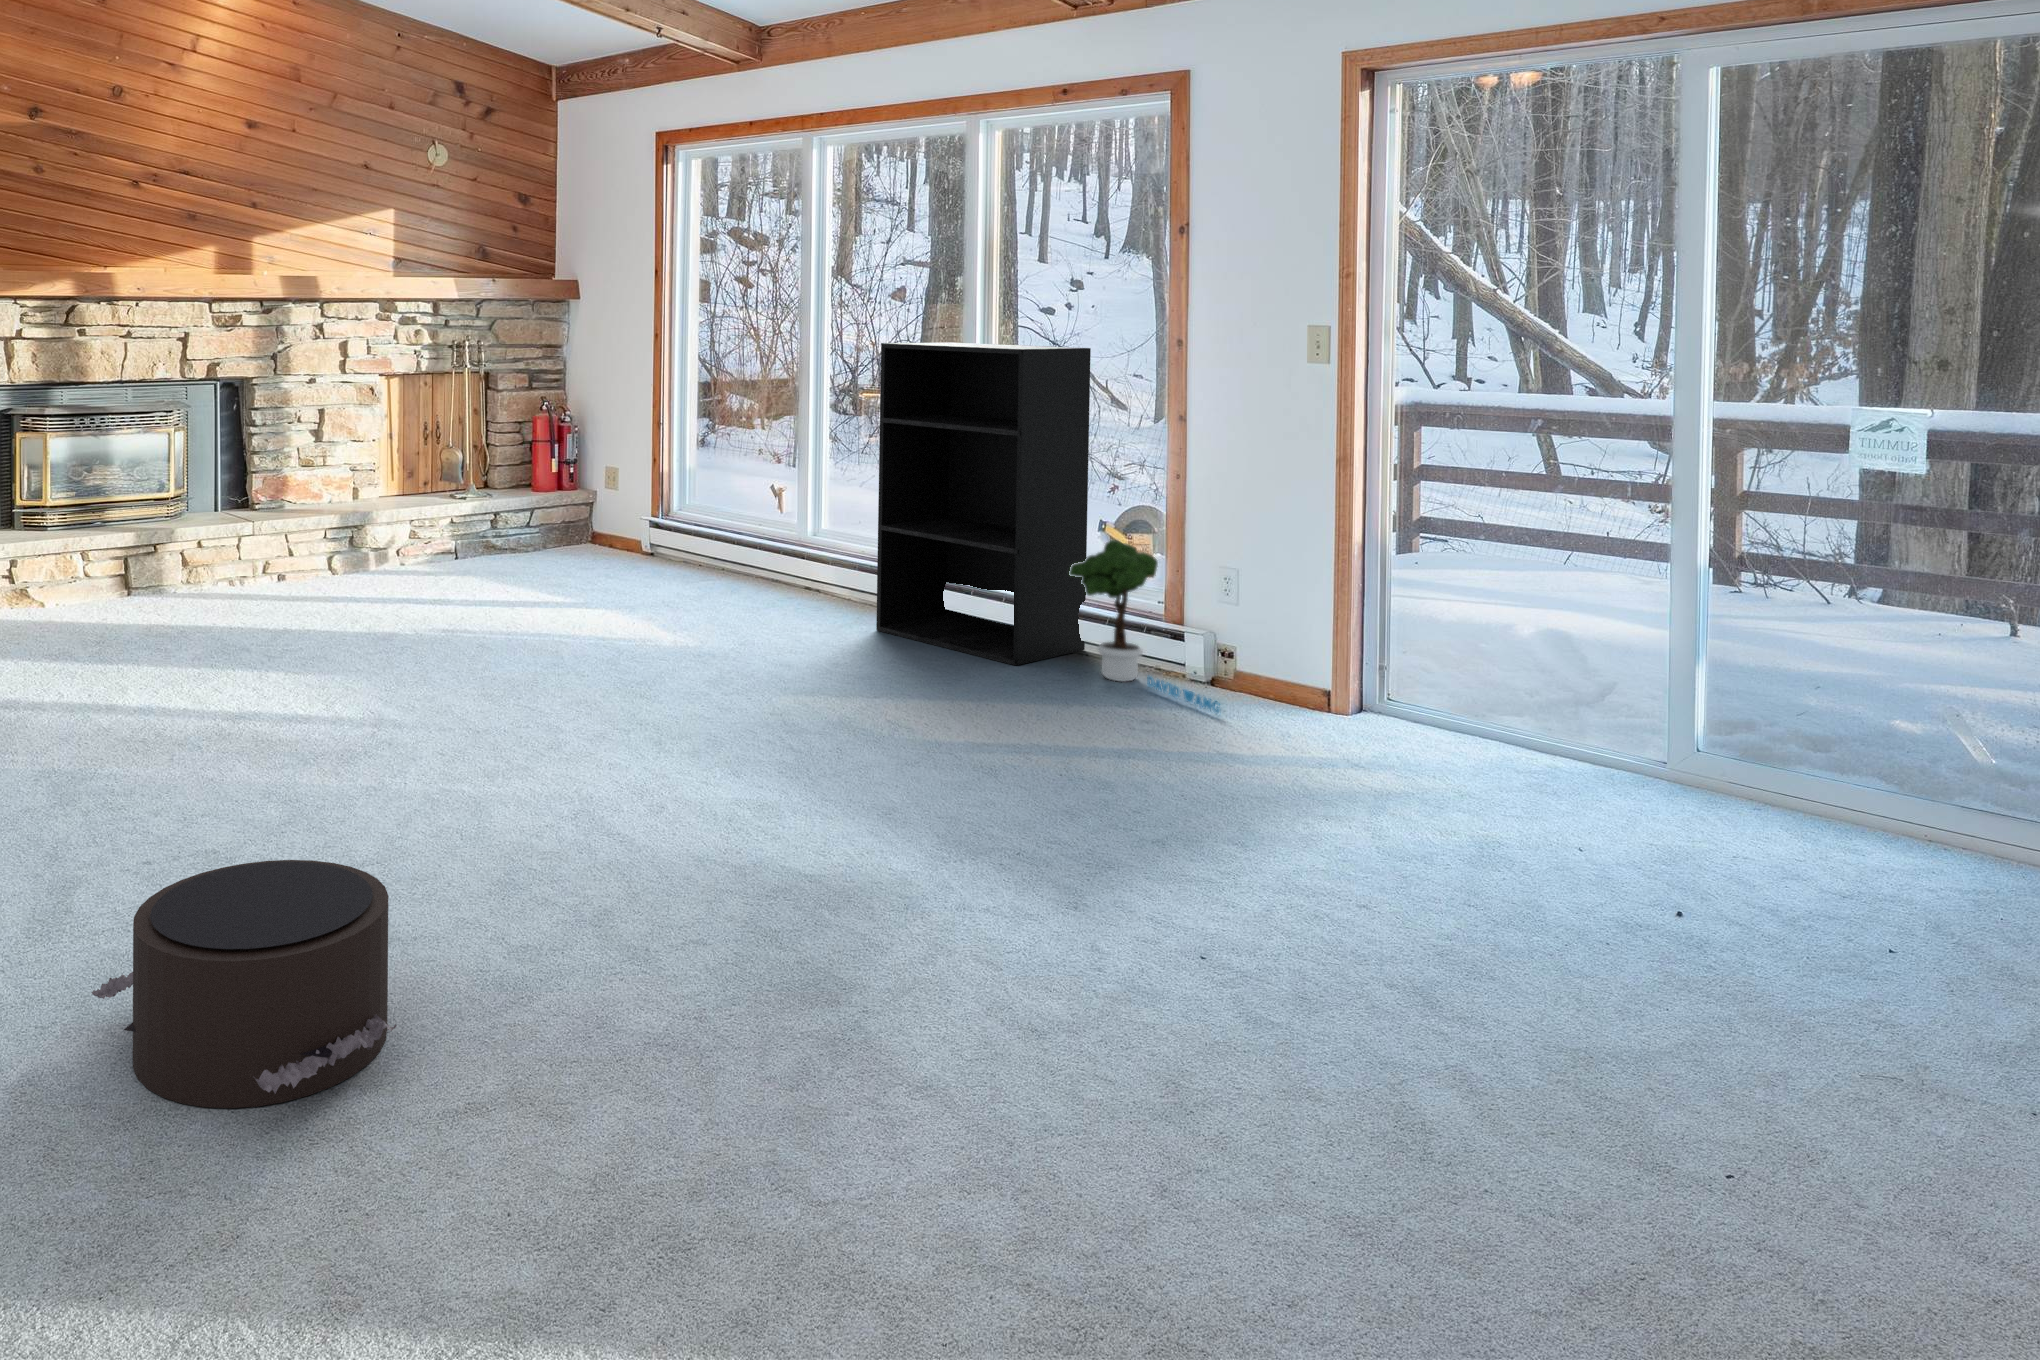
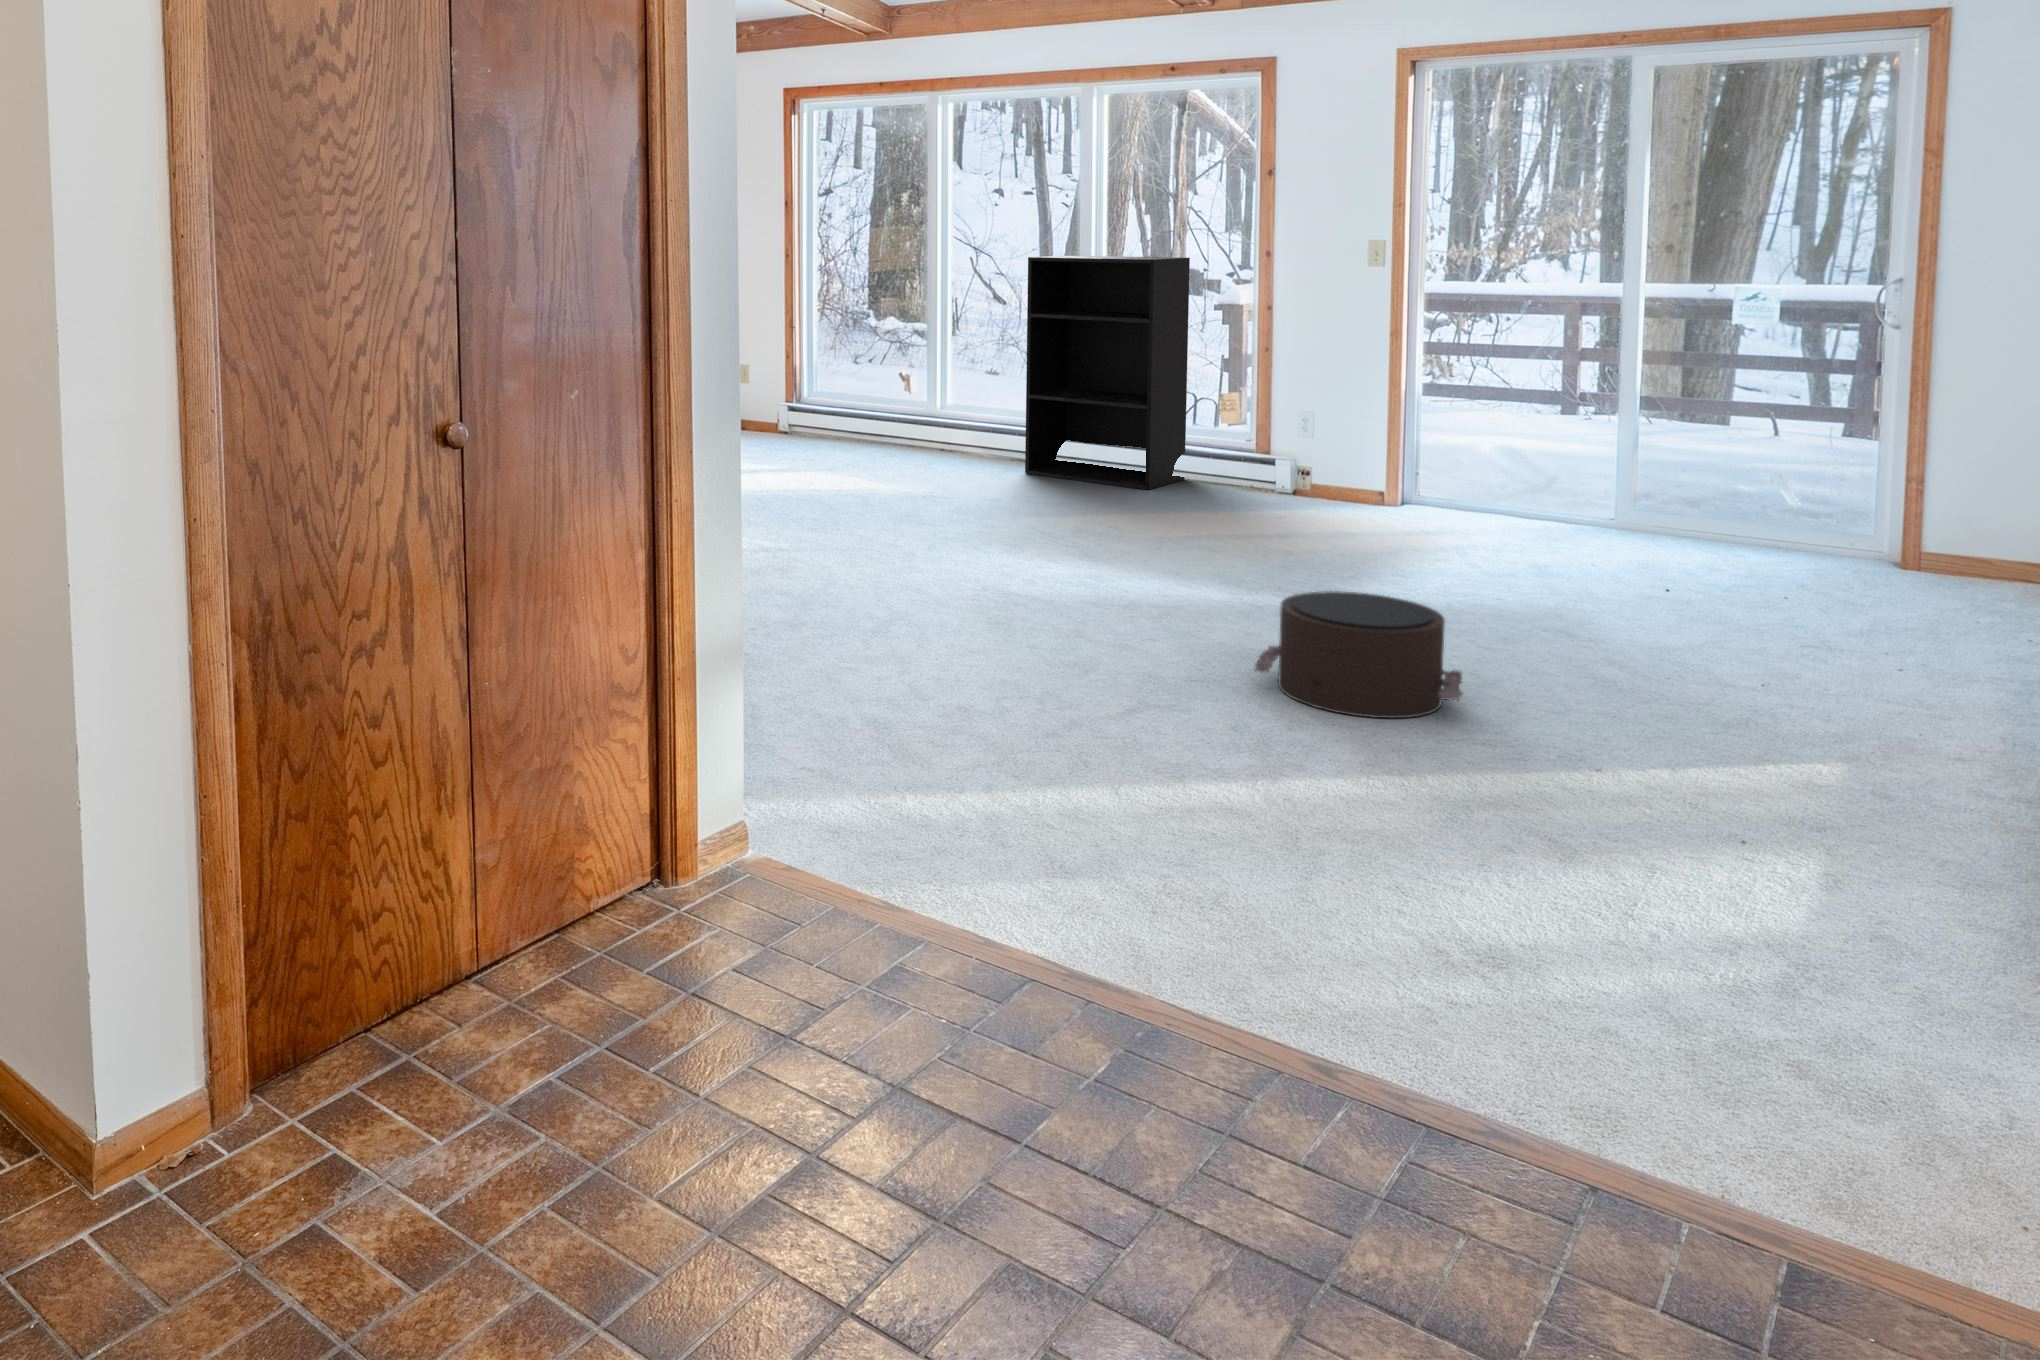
potted tree: present [1069,540,1221,714] -> none [1187,396,1314,511]
pouf: present [92,860,396,1108] -> present [1254,591,1462,718]

